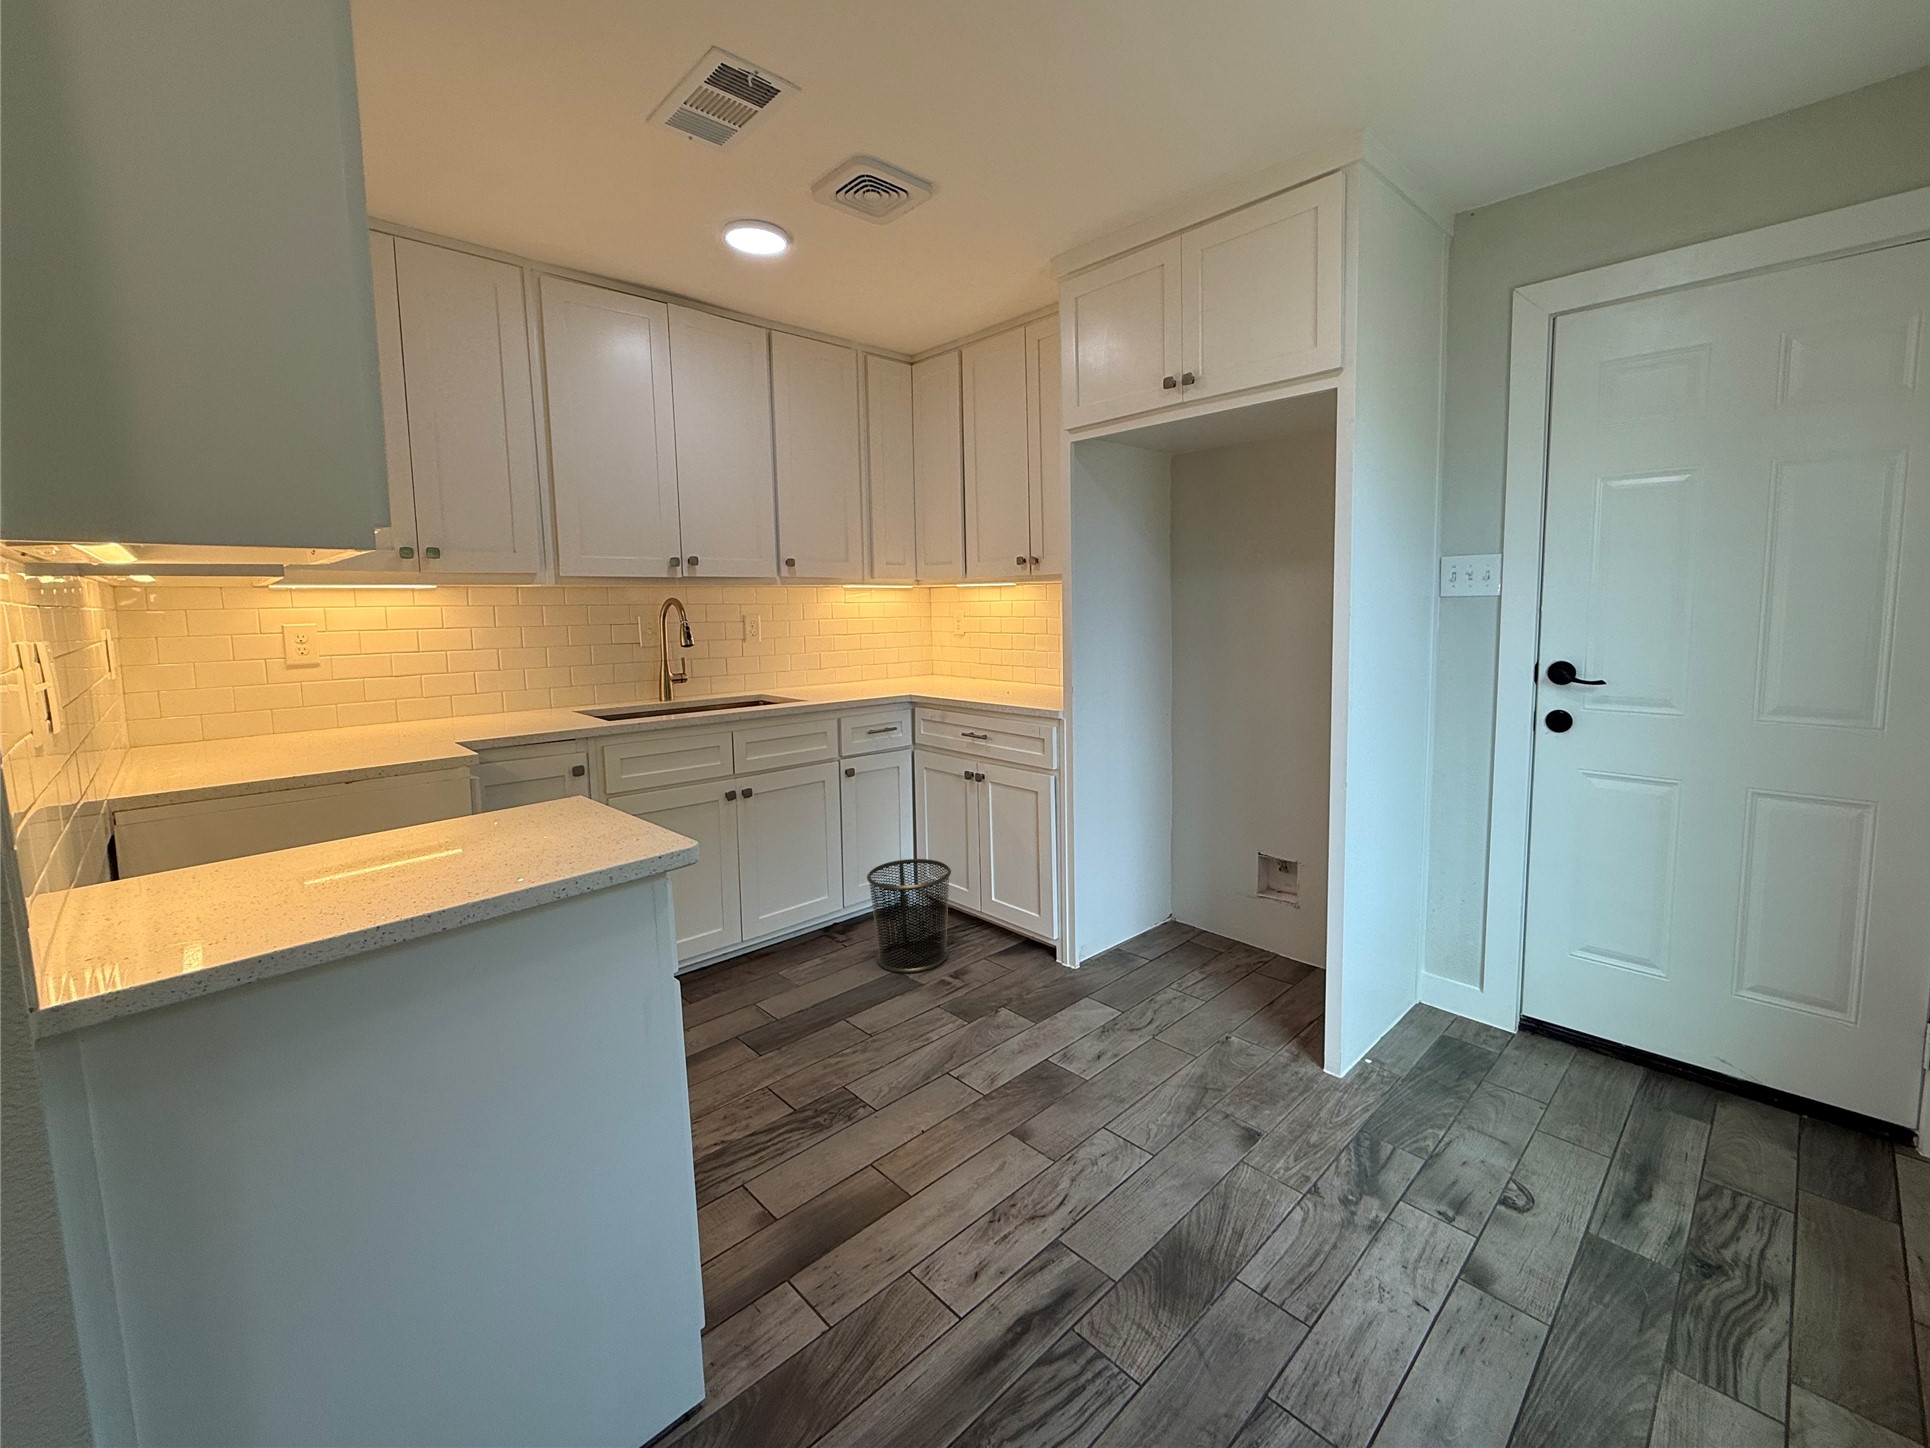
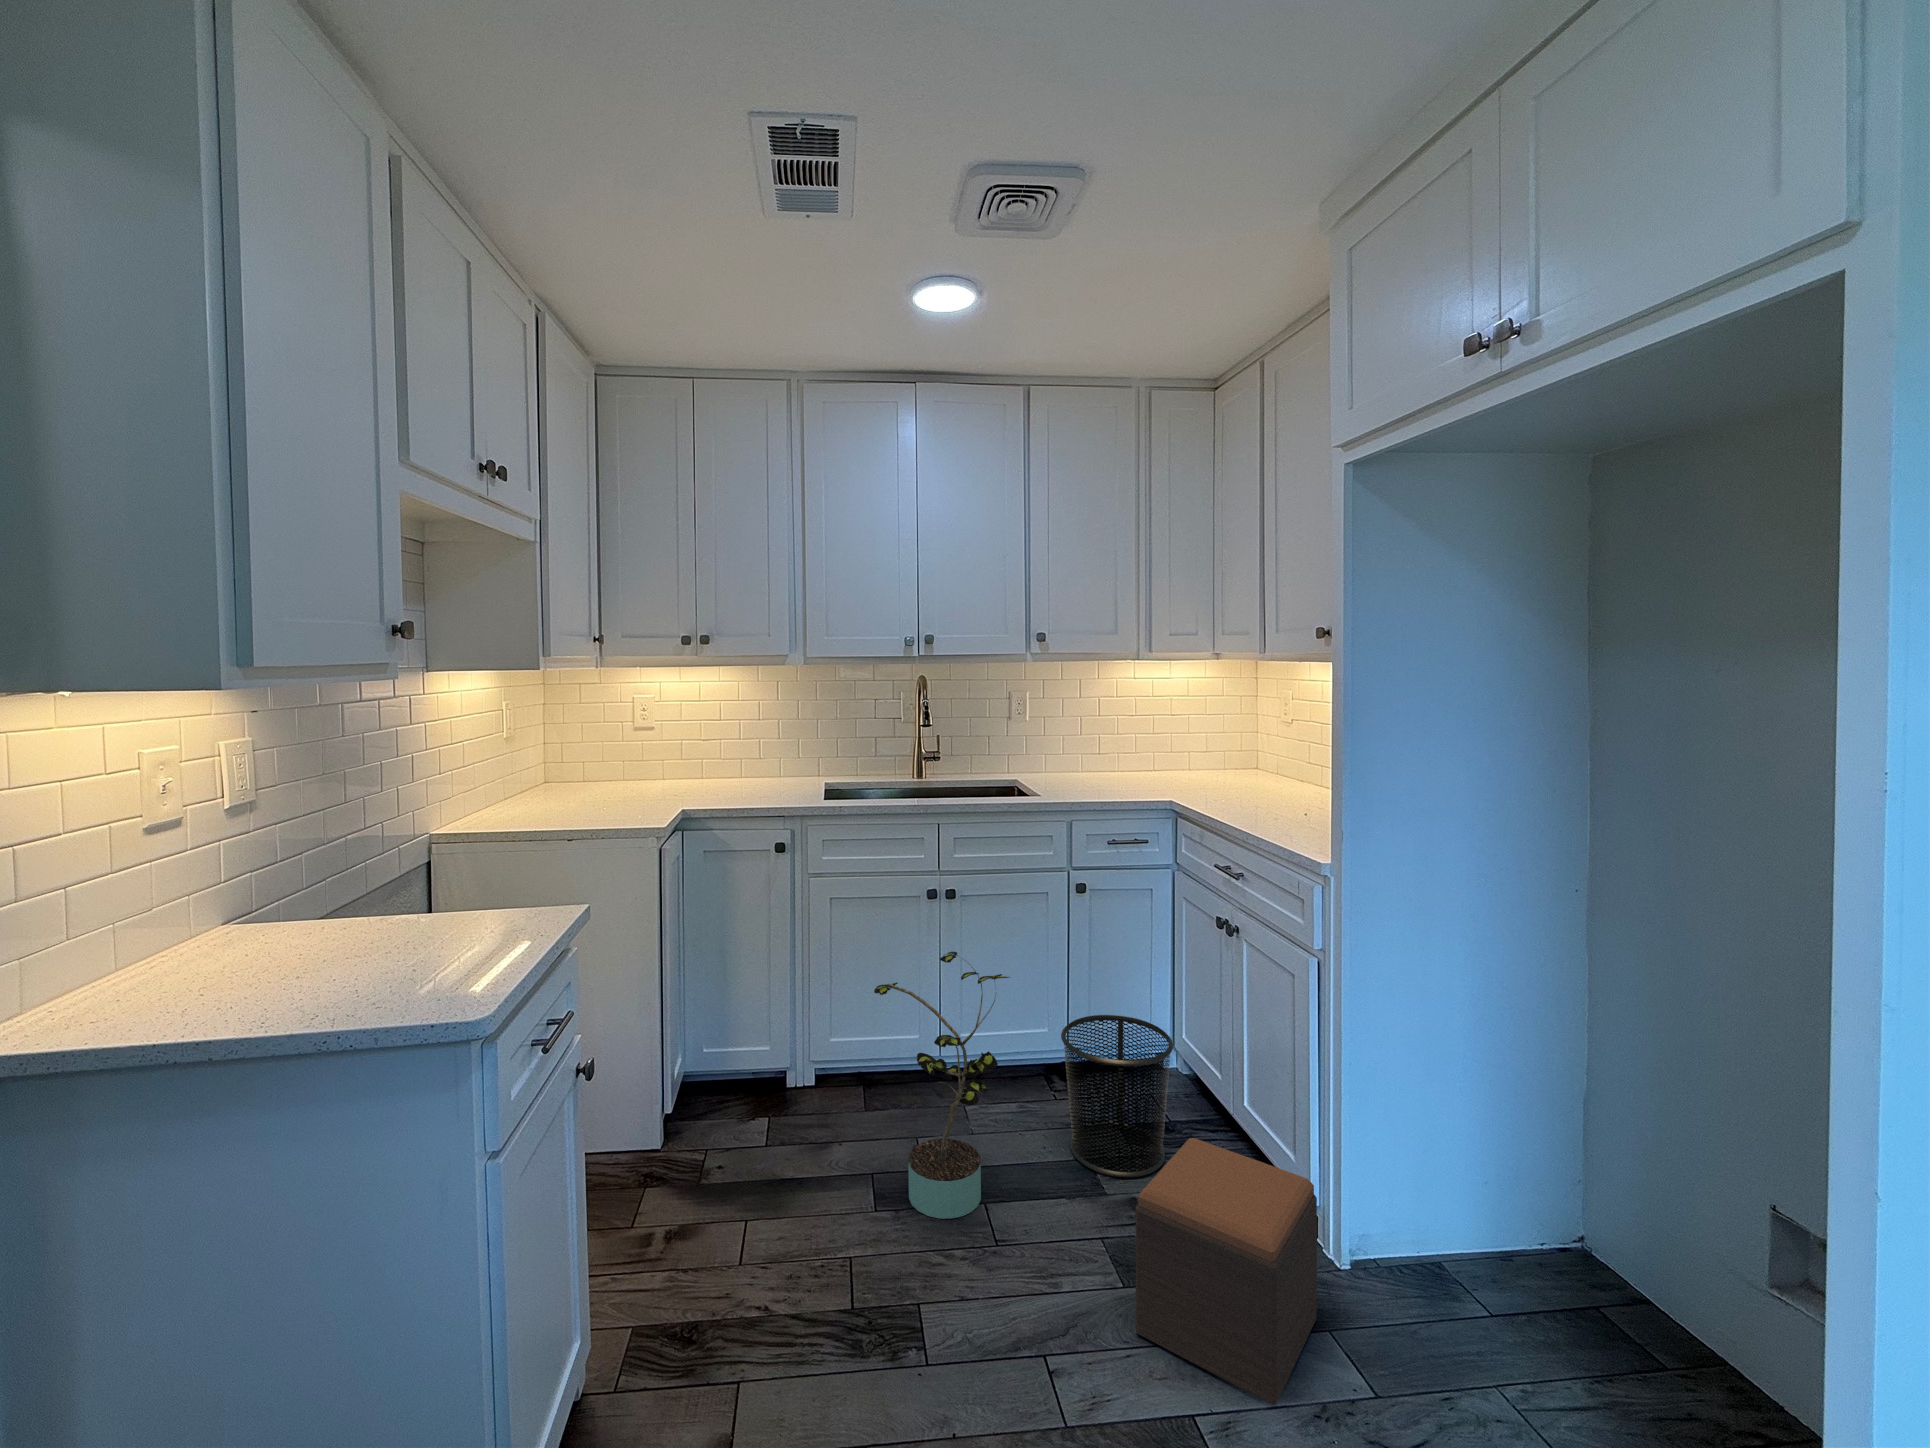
potted plant: none [738,828,861,1039] -> present [874,952,1009,1219]
footstool: none [988,909,1083,1040] -> present [1136,1138,1317,1405]

